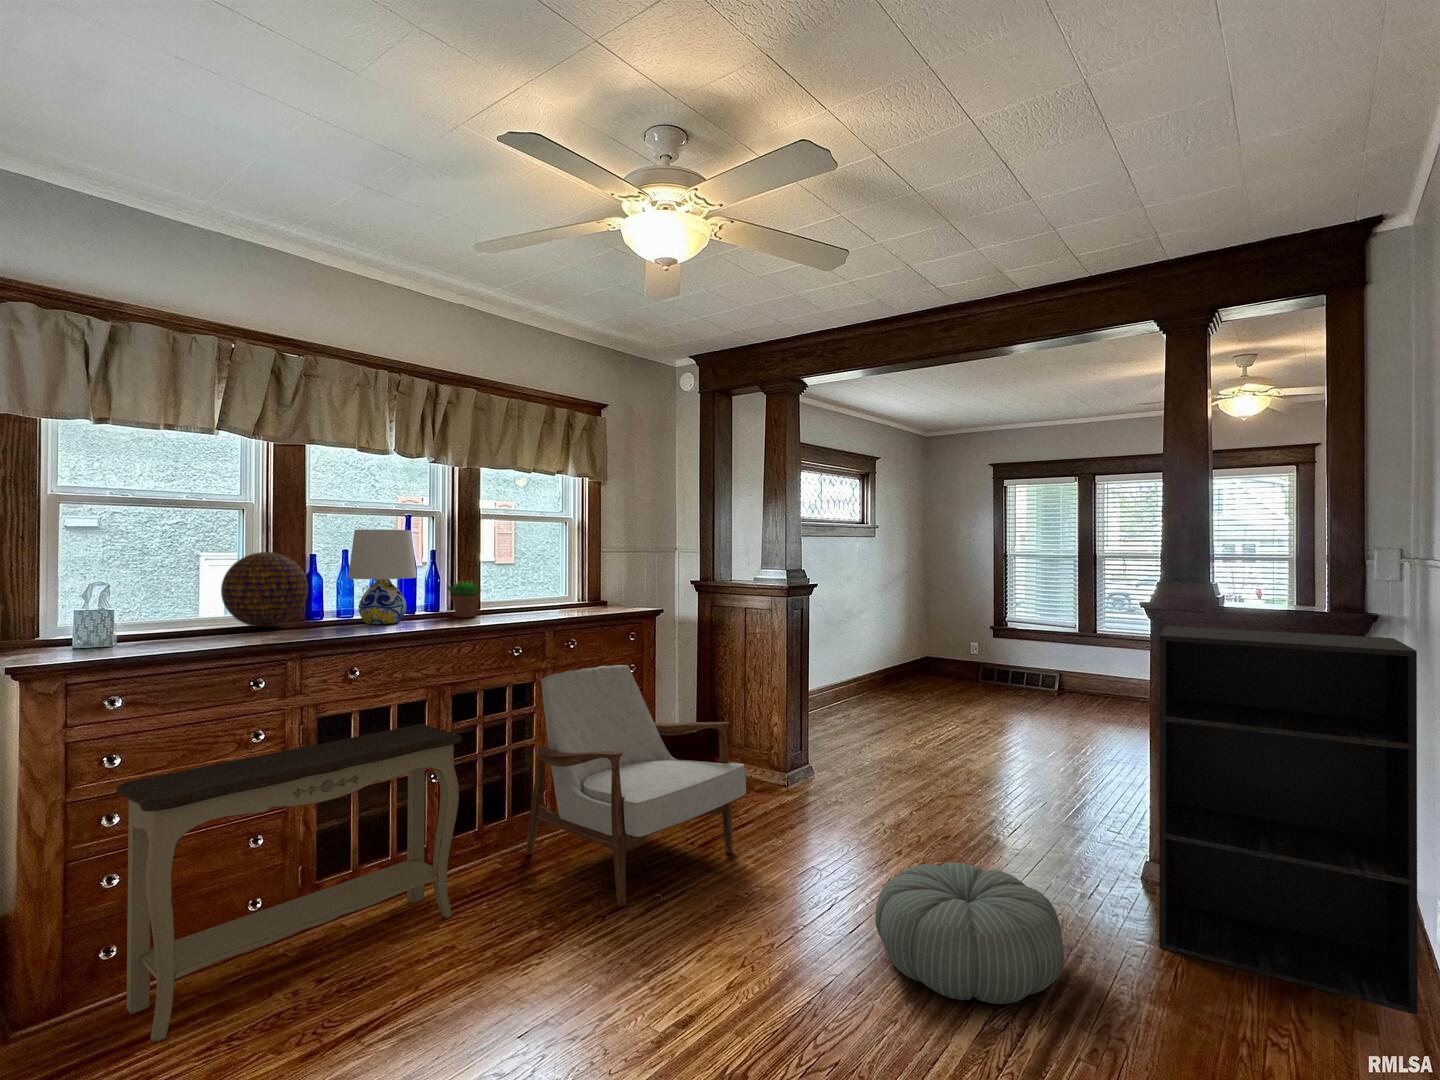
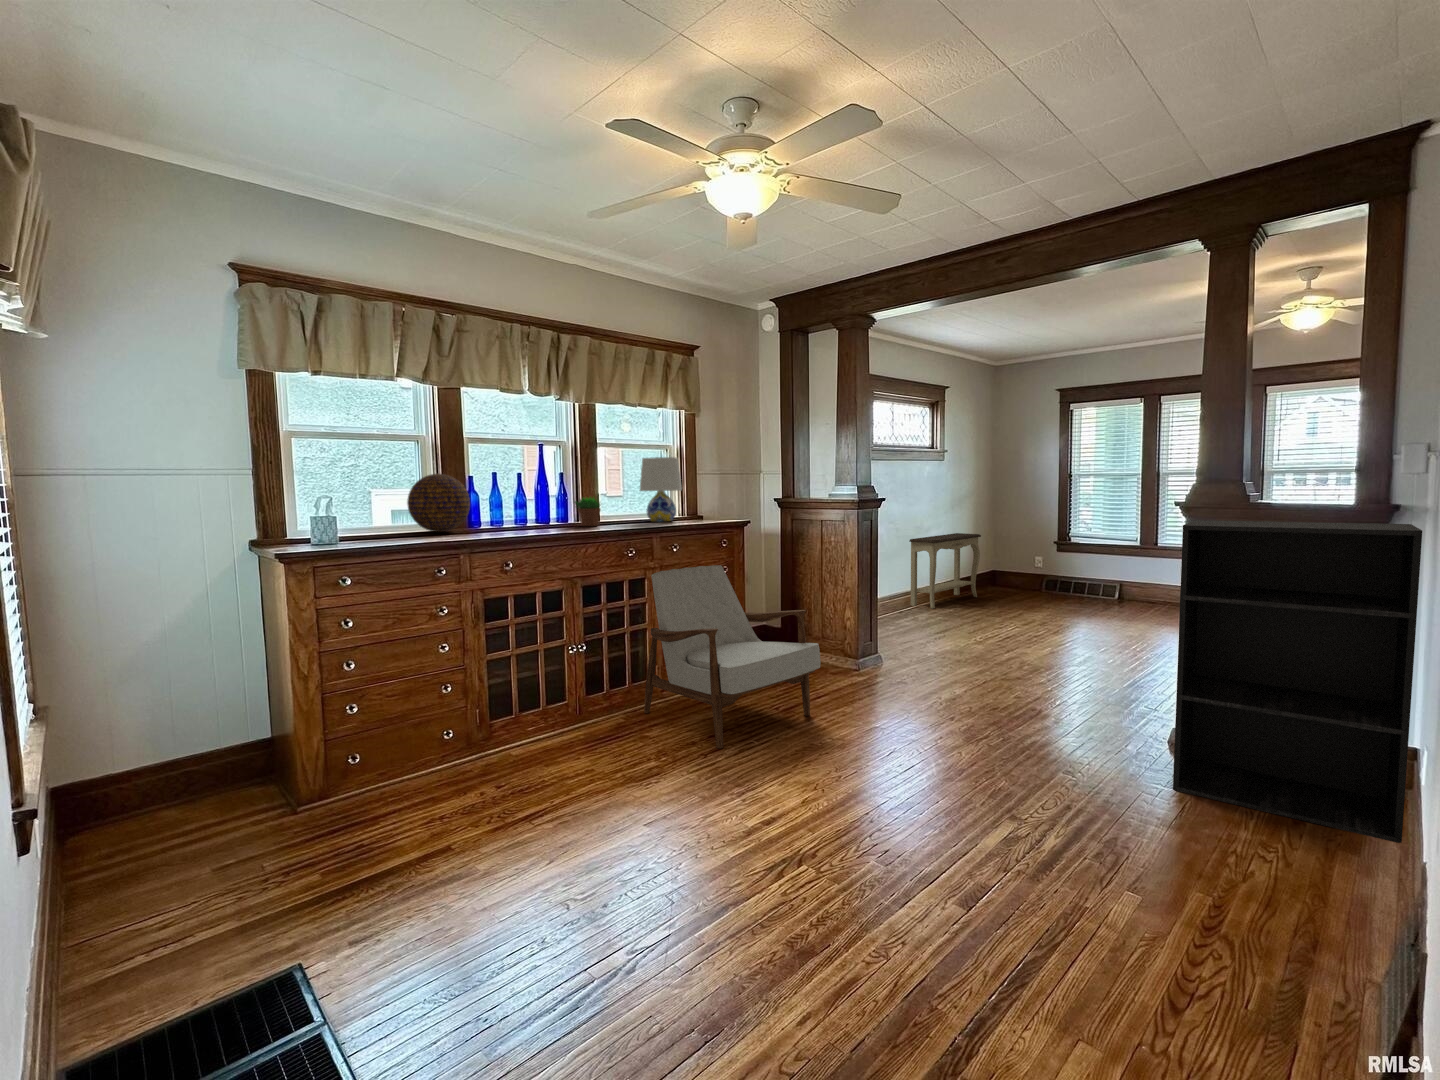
table lamp: present [348,529,417,624] -> present [640,457,682,522]
console table: present [116,724,462,1042] -> present [909,533,981,609]
pouf: present [875,862,1064,1004] -> none [924,718,1082,821]

